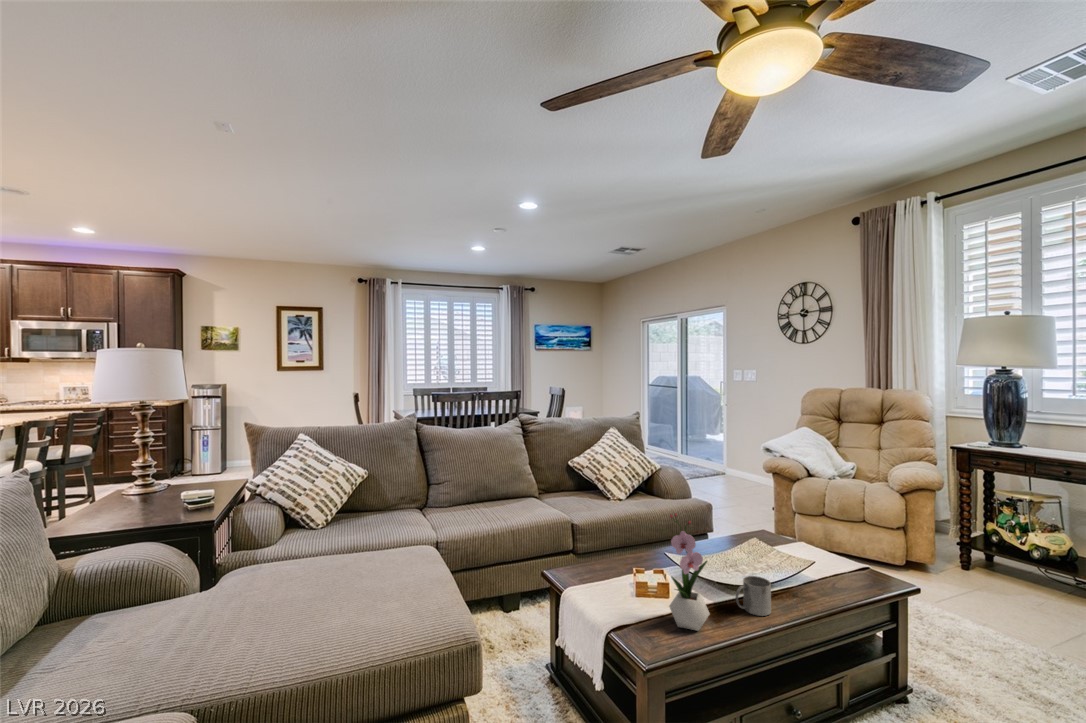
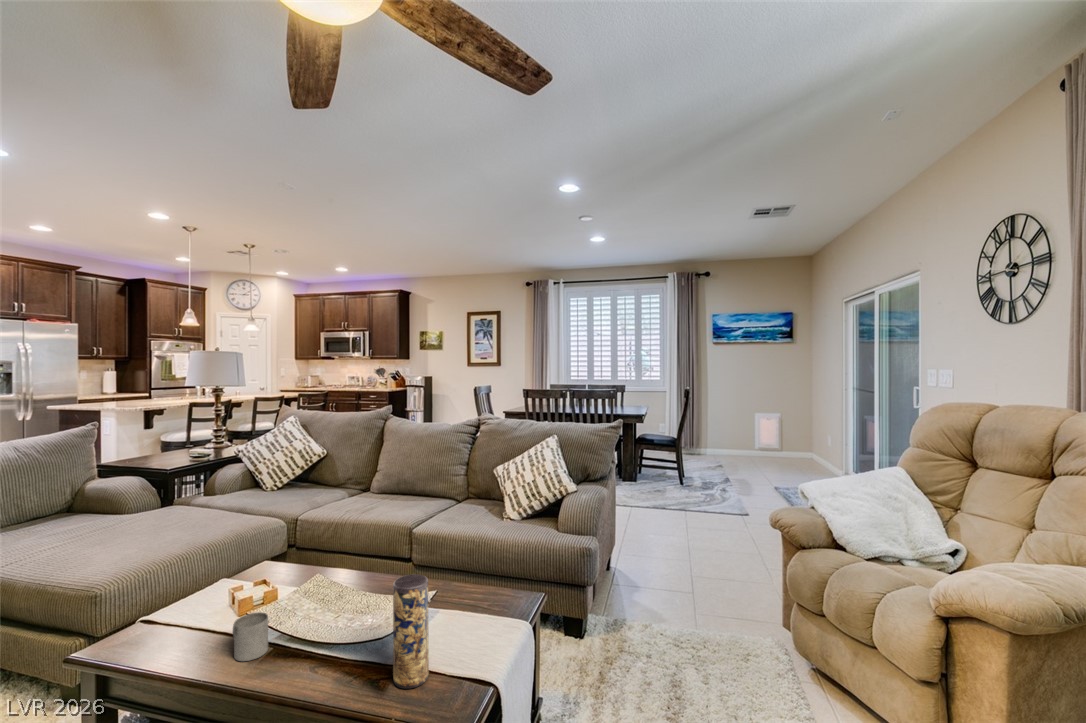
vase: none [835,510,864,586] -> present [393,574,429,689]
flower arrangement: present [669,513,710,631] -> none [152,517,209,643]

